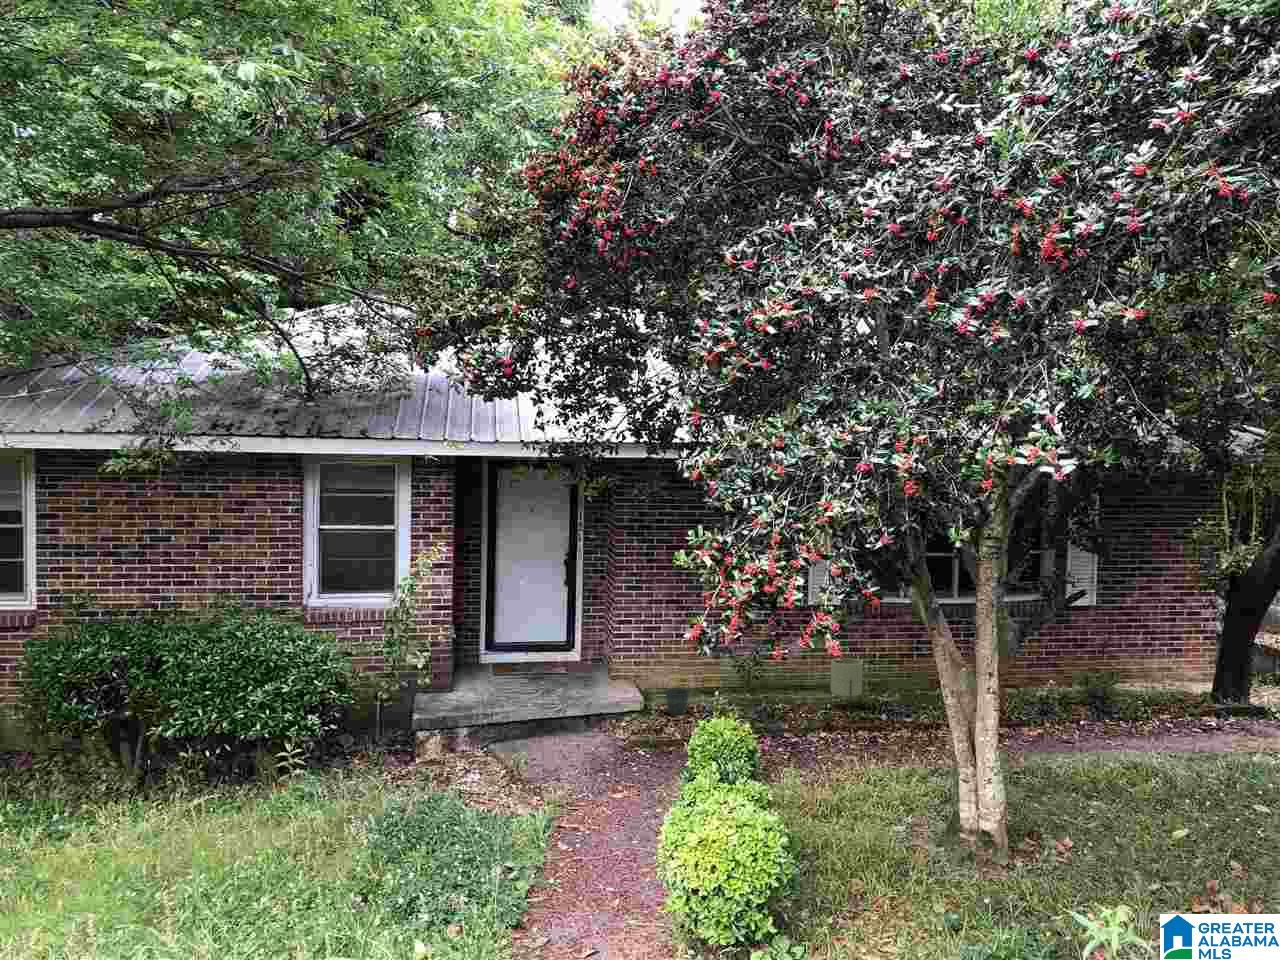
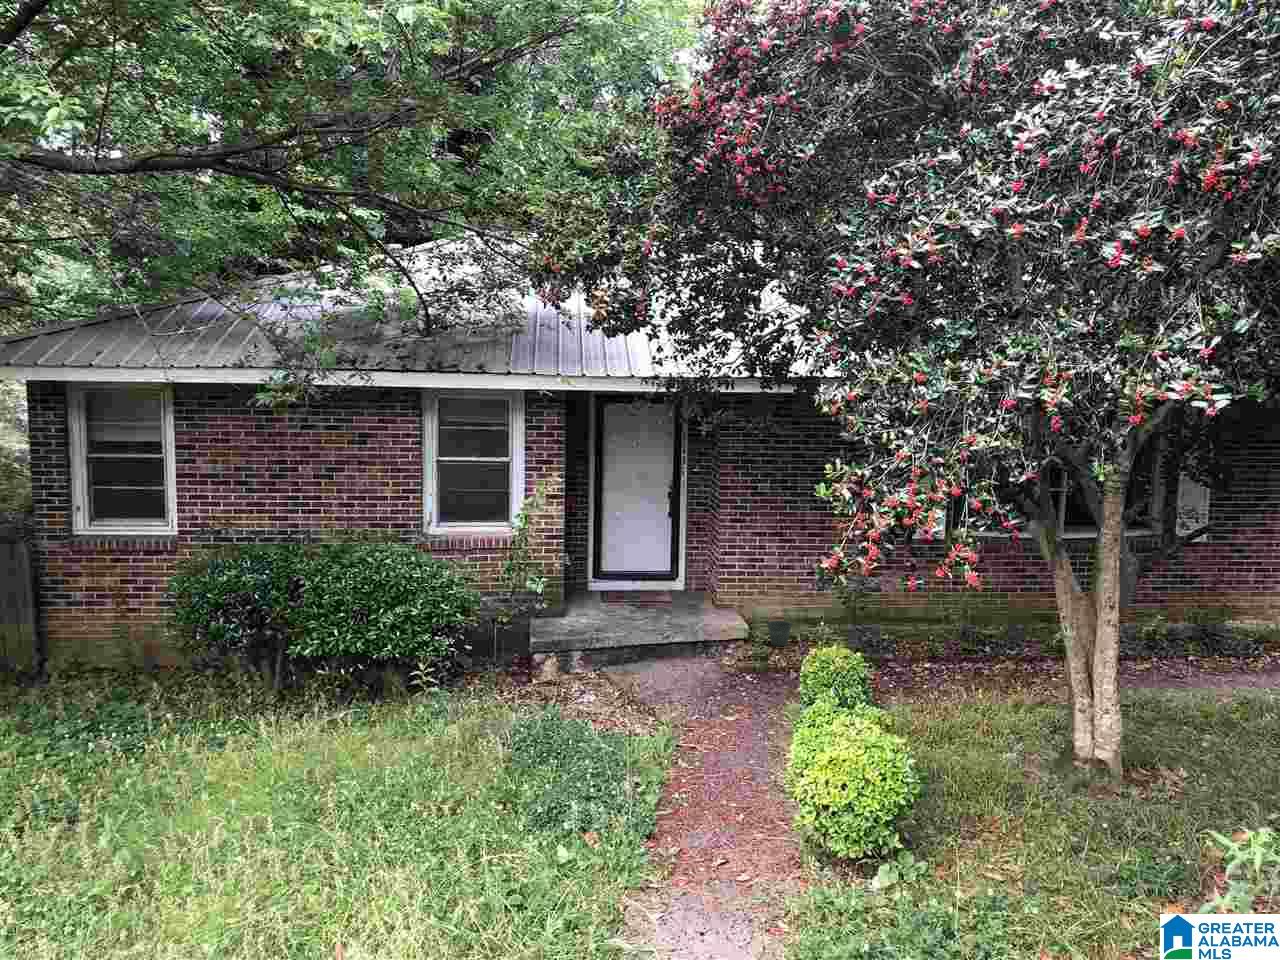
planter: present [830,658,862,698] -> none [932,595,967,647]

